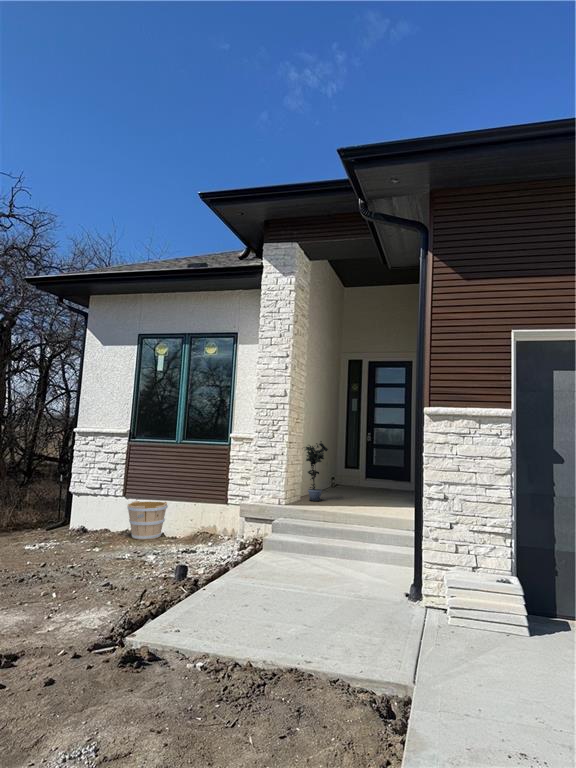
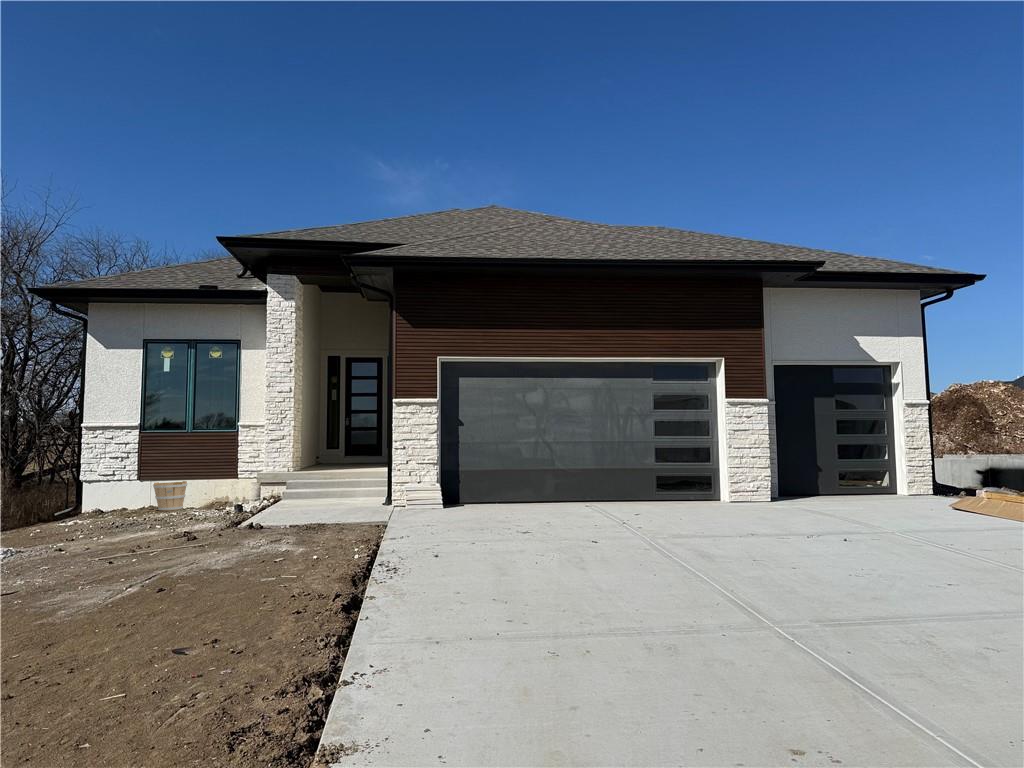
potted plant: present [306,441,328,501] -> none [303,425,322,470]

